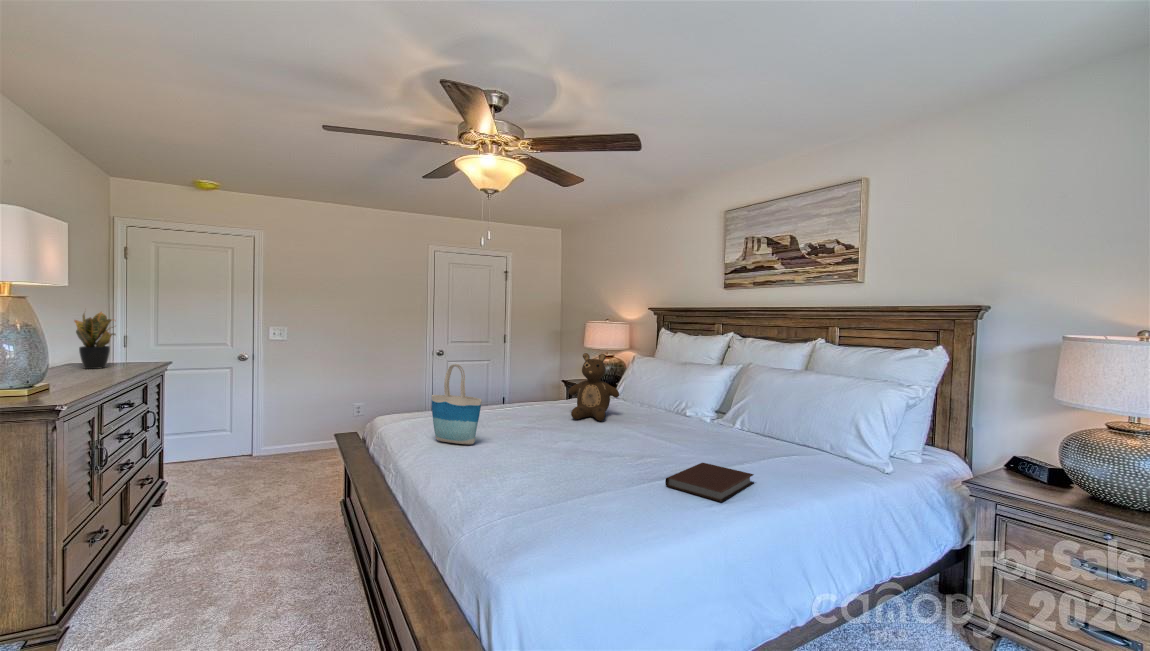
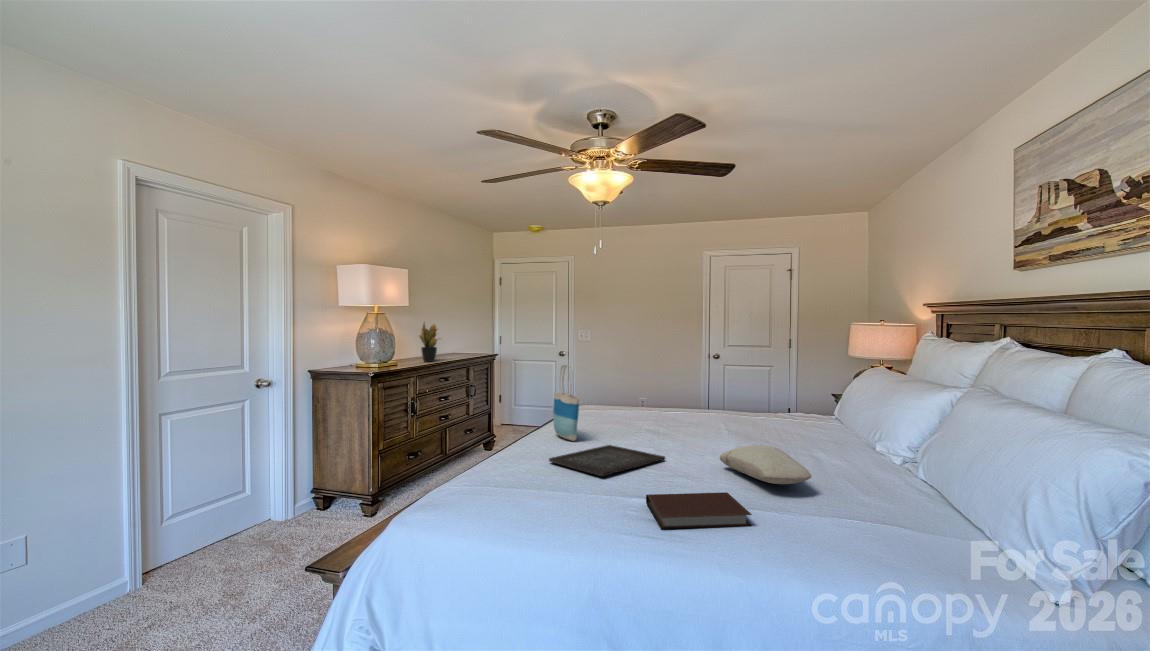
teddy bear: present [569,353,619,421] -> none [712,360,776,440]
pillow: none [639,422,730,449] -> present [720,445,812,484]
tray: none [503,442,591,472] -> present [549,445,665,476]

